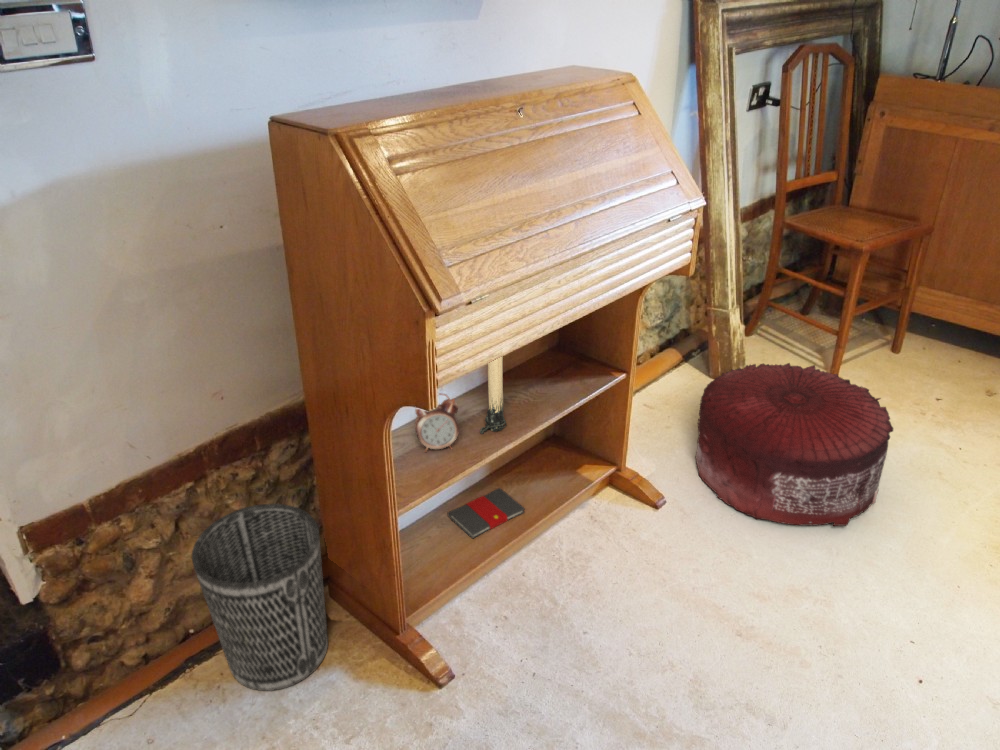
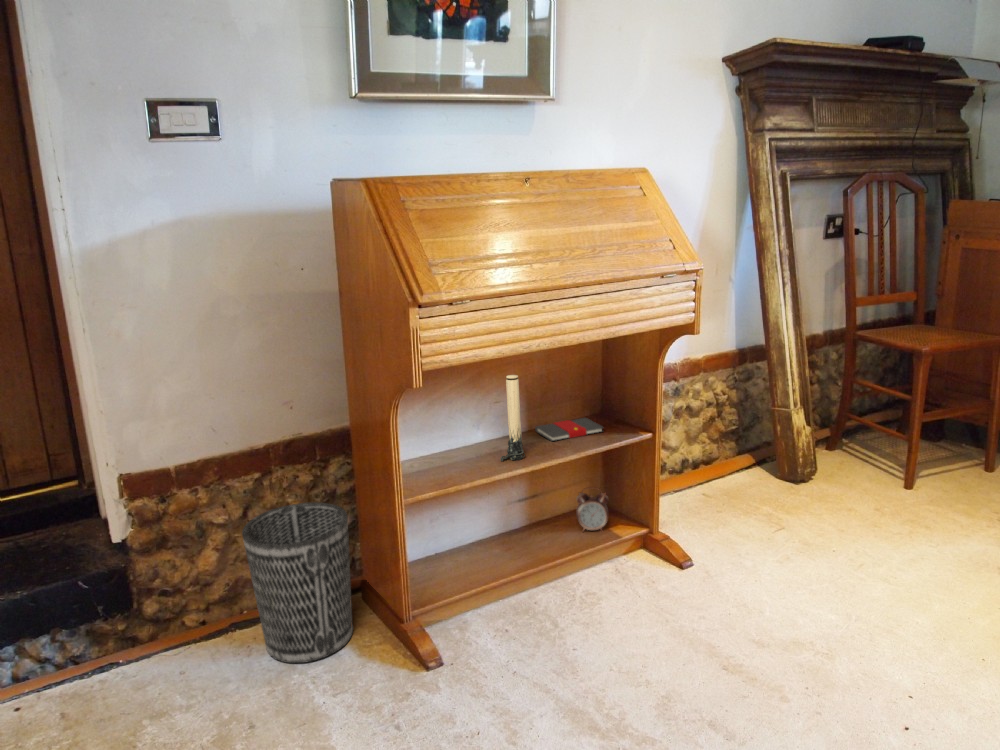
pouf: present [696,363,893,526] -> none [735,448,935,600]
alarm clock: present [415,393,459,452] -> present [576,487,608,530]
book: present [448,488,525,538] -> present [535,418,603,441]

